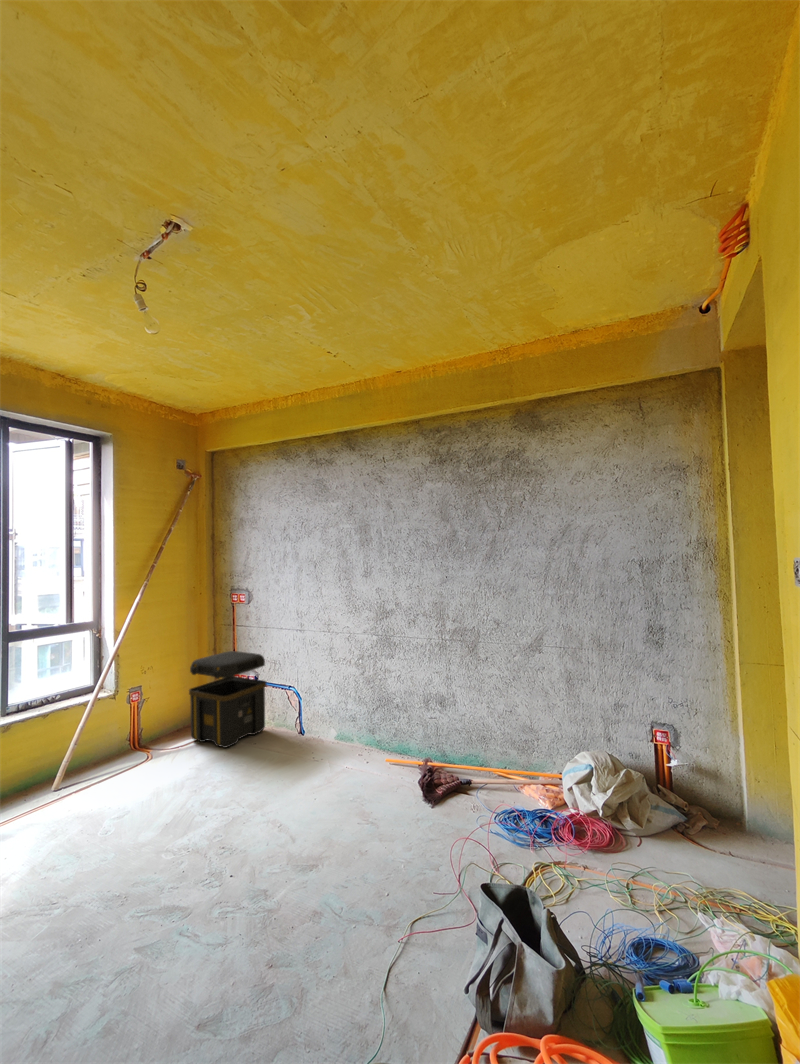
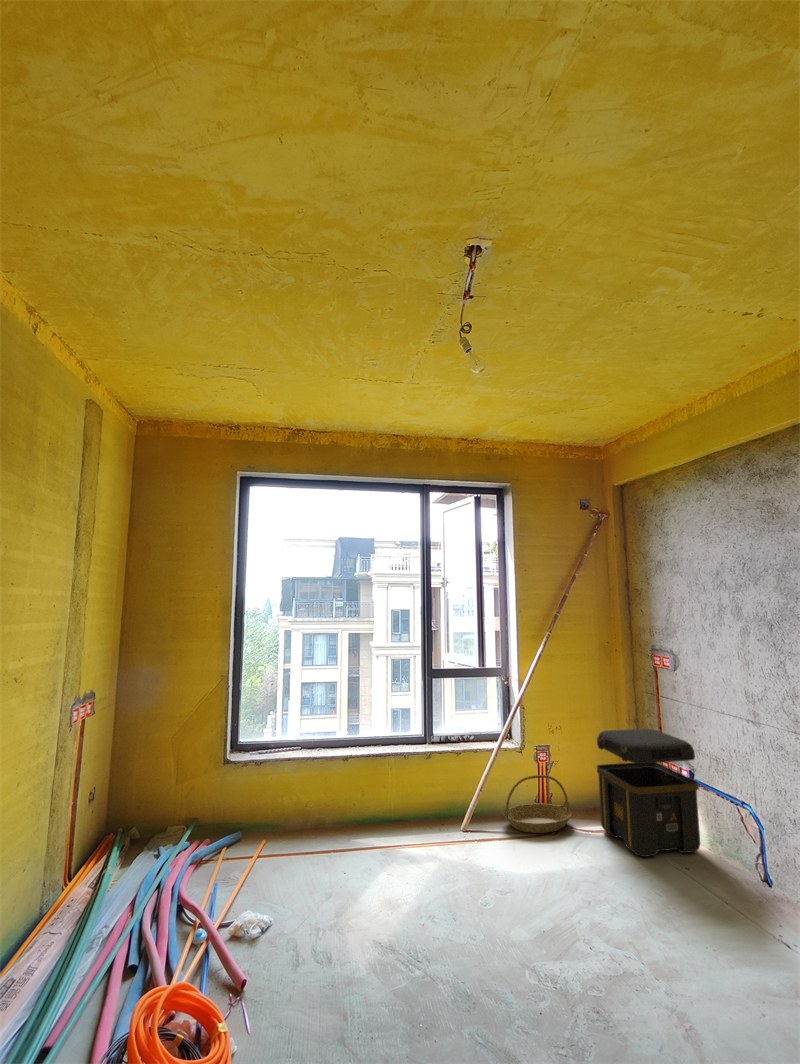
basket: none [98,710,165,766] -> present [504,775,572,833]

